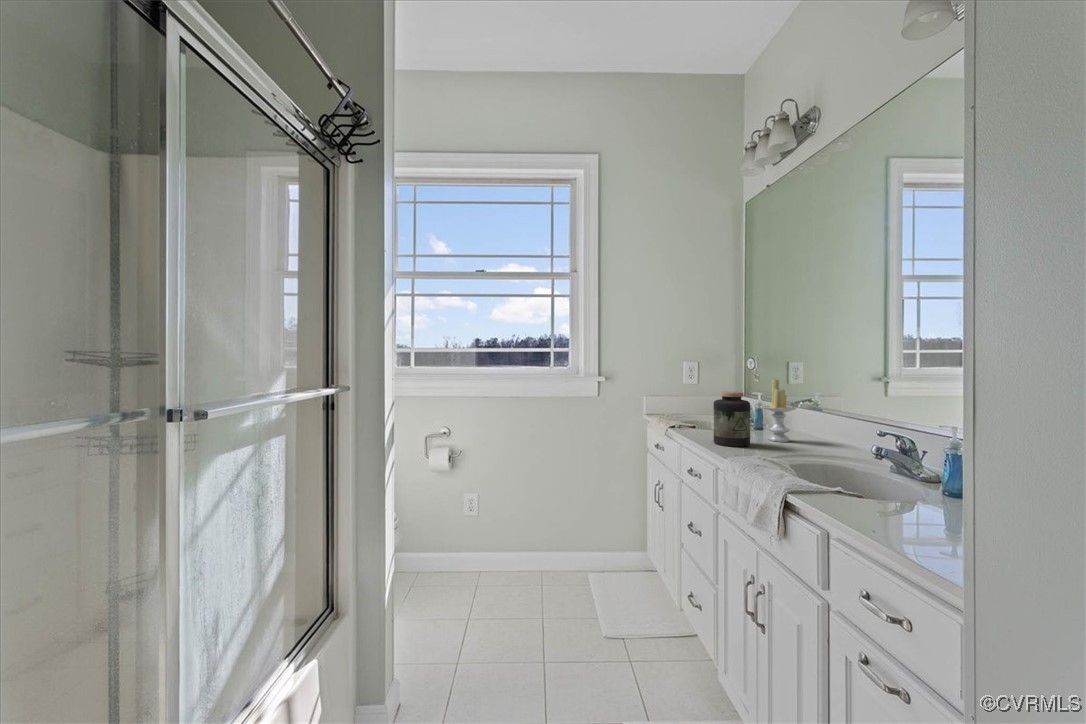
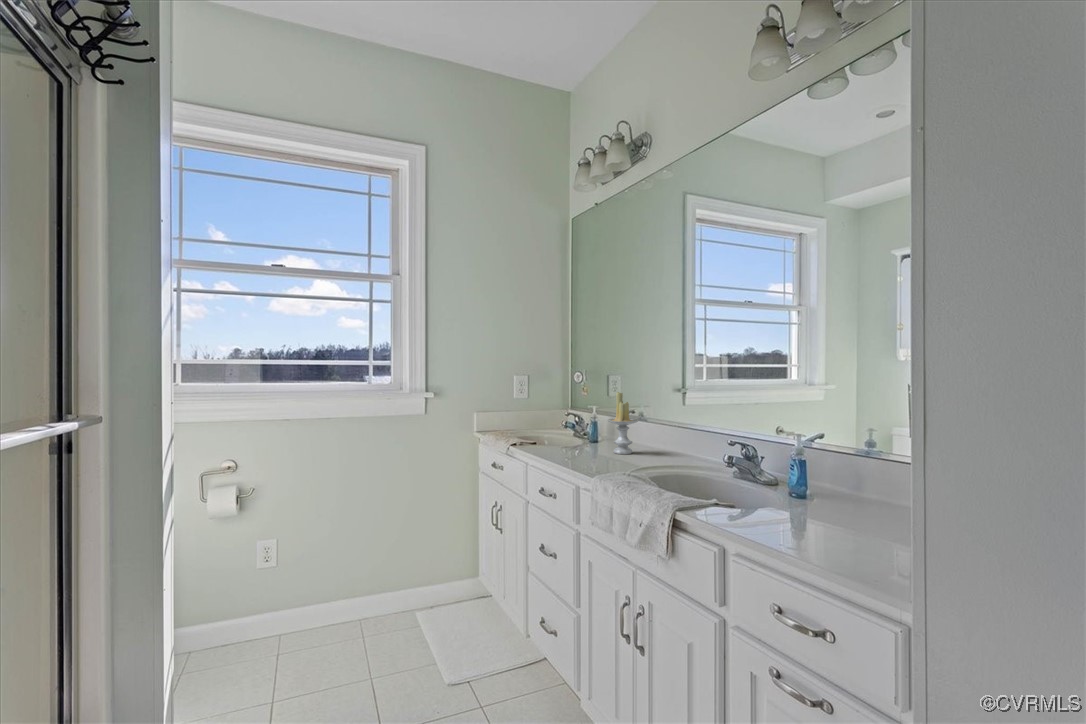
jar: present [714,391,750,447] -> none [568,406,604,463]

